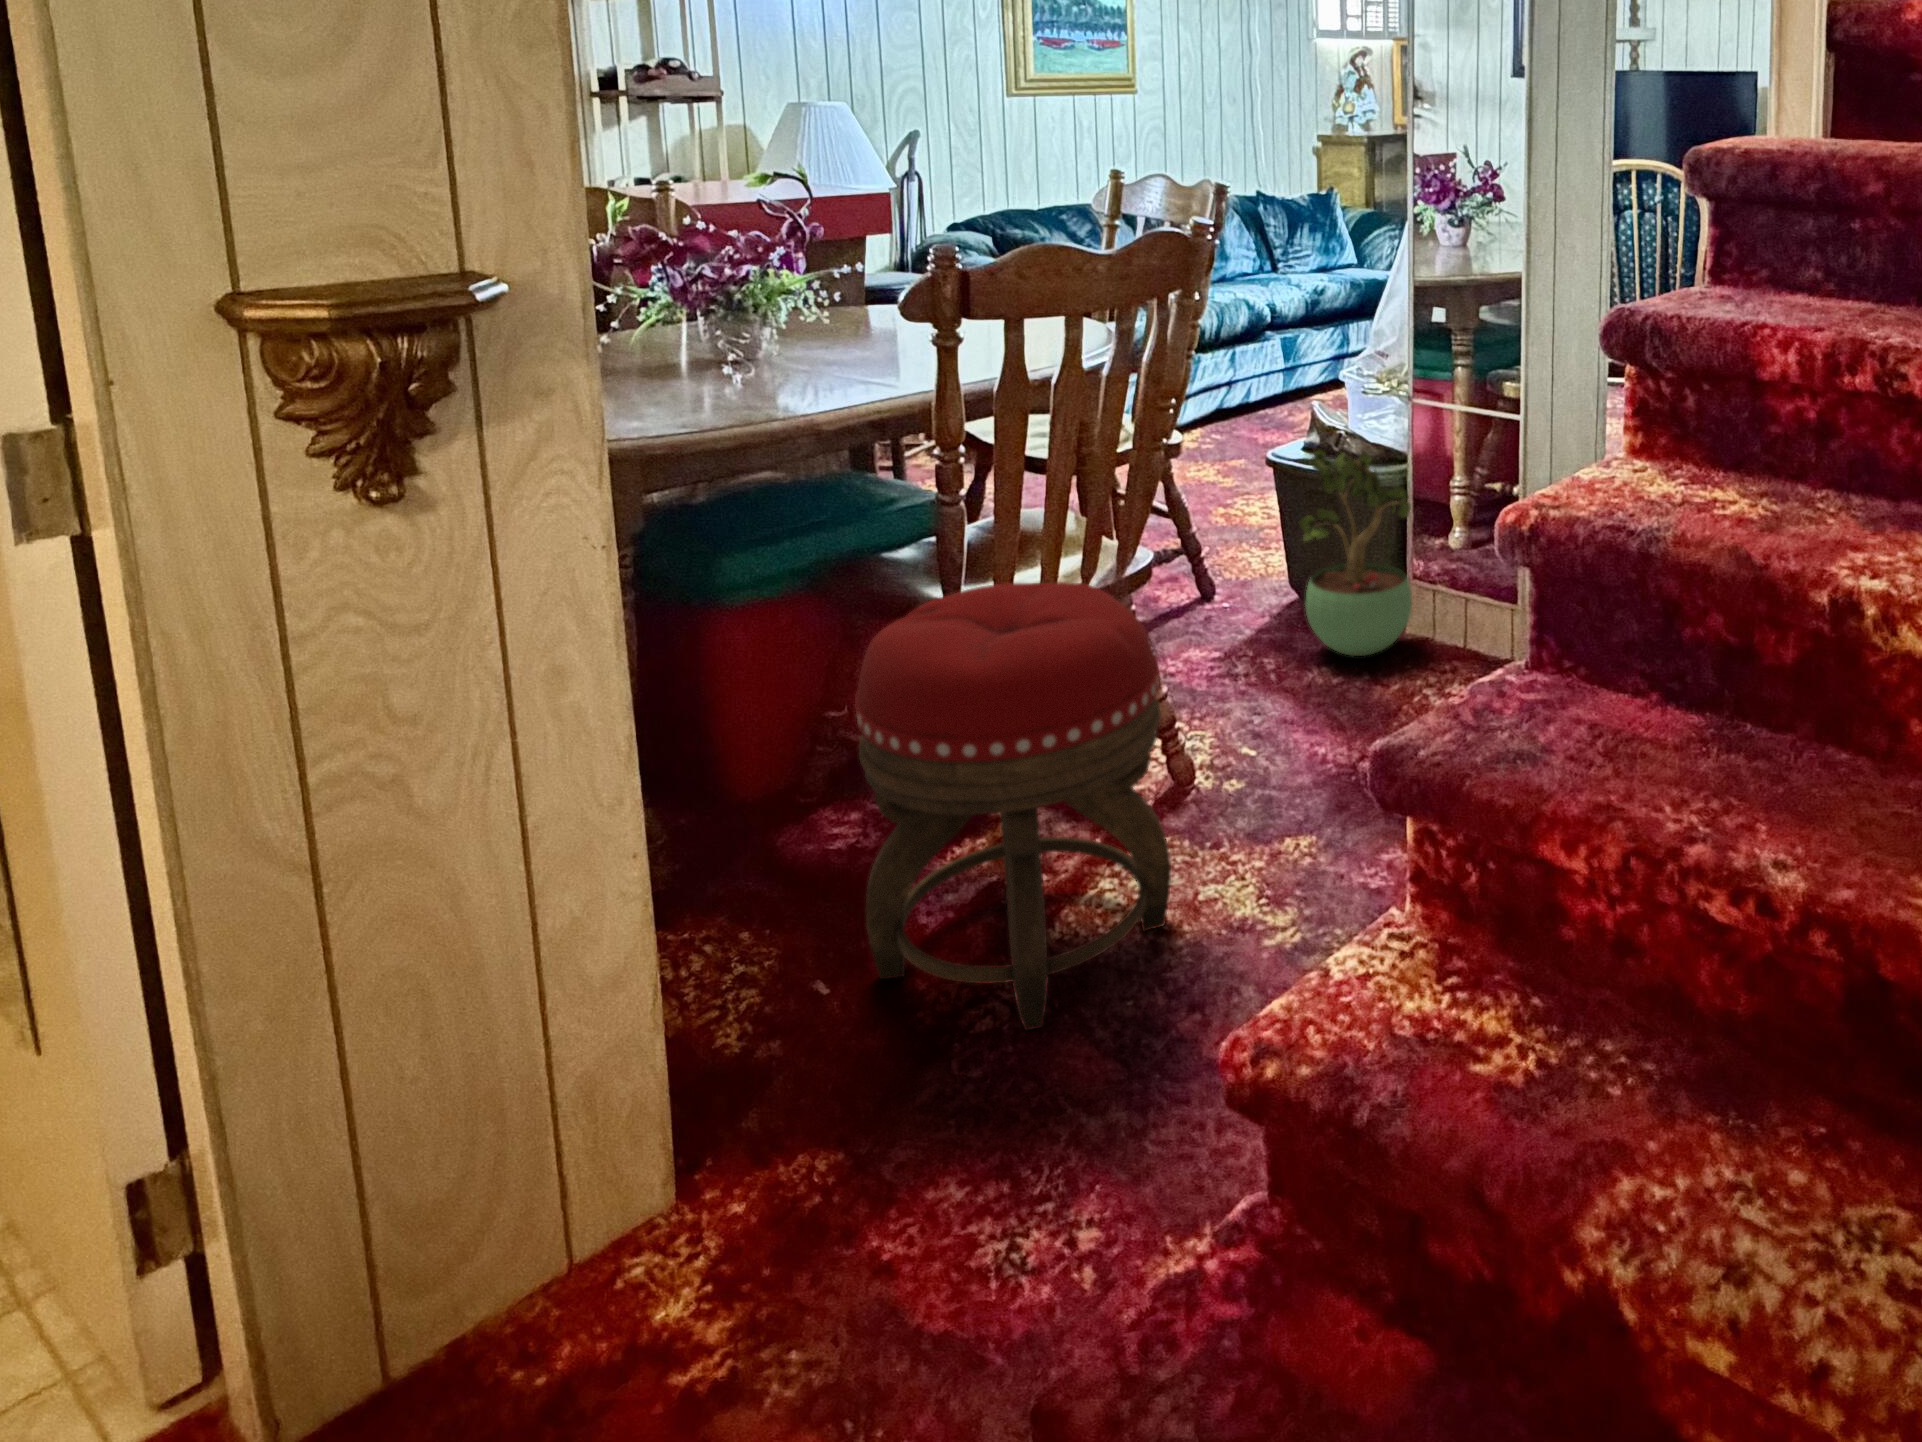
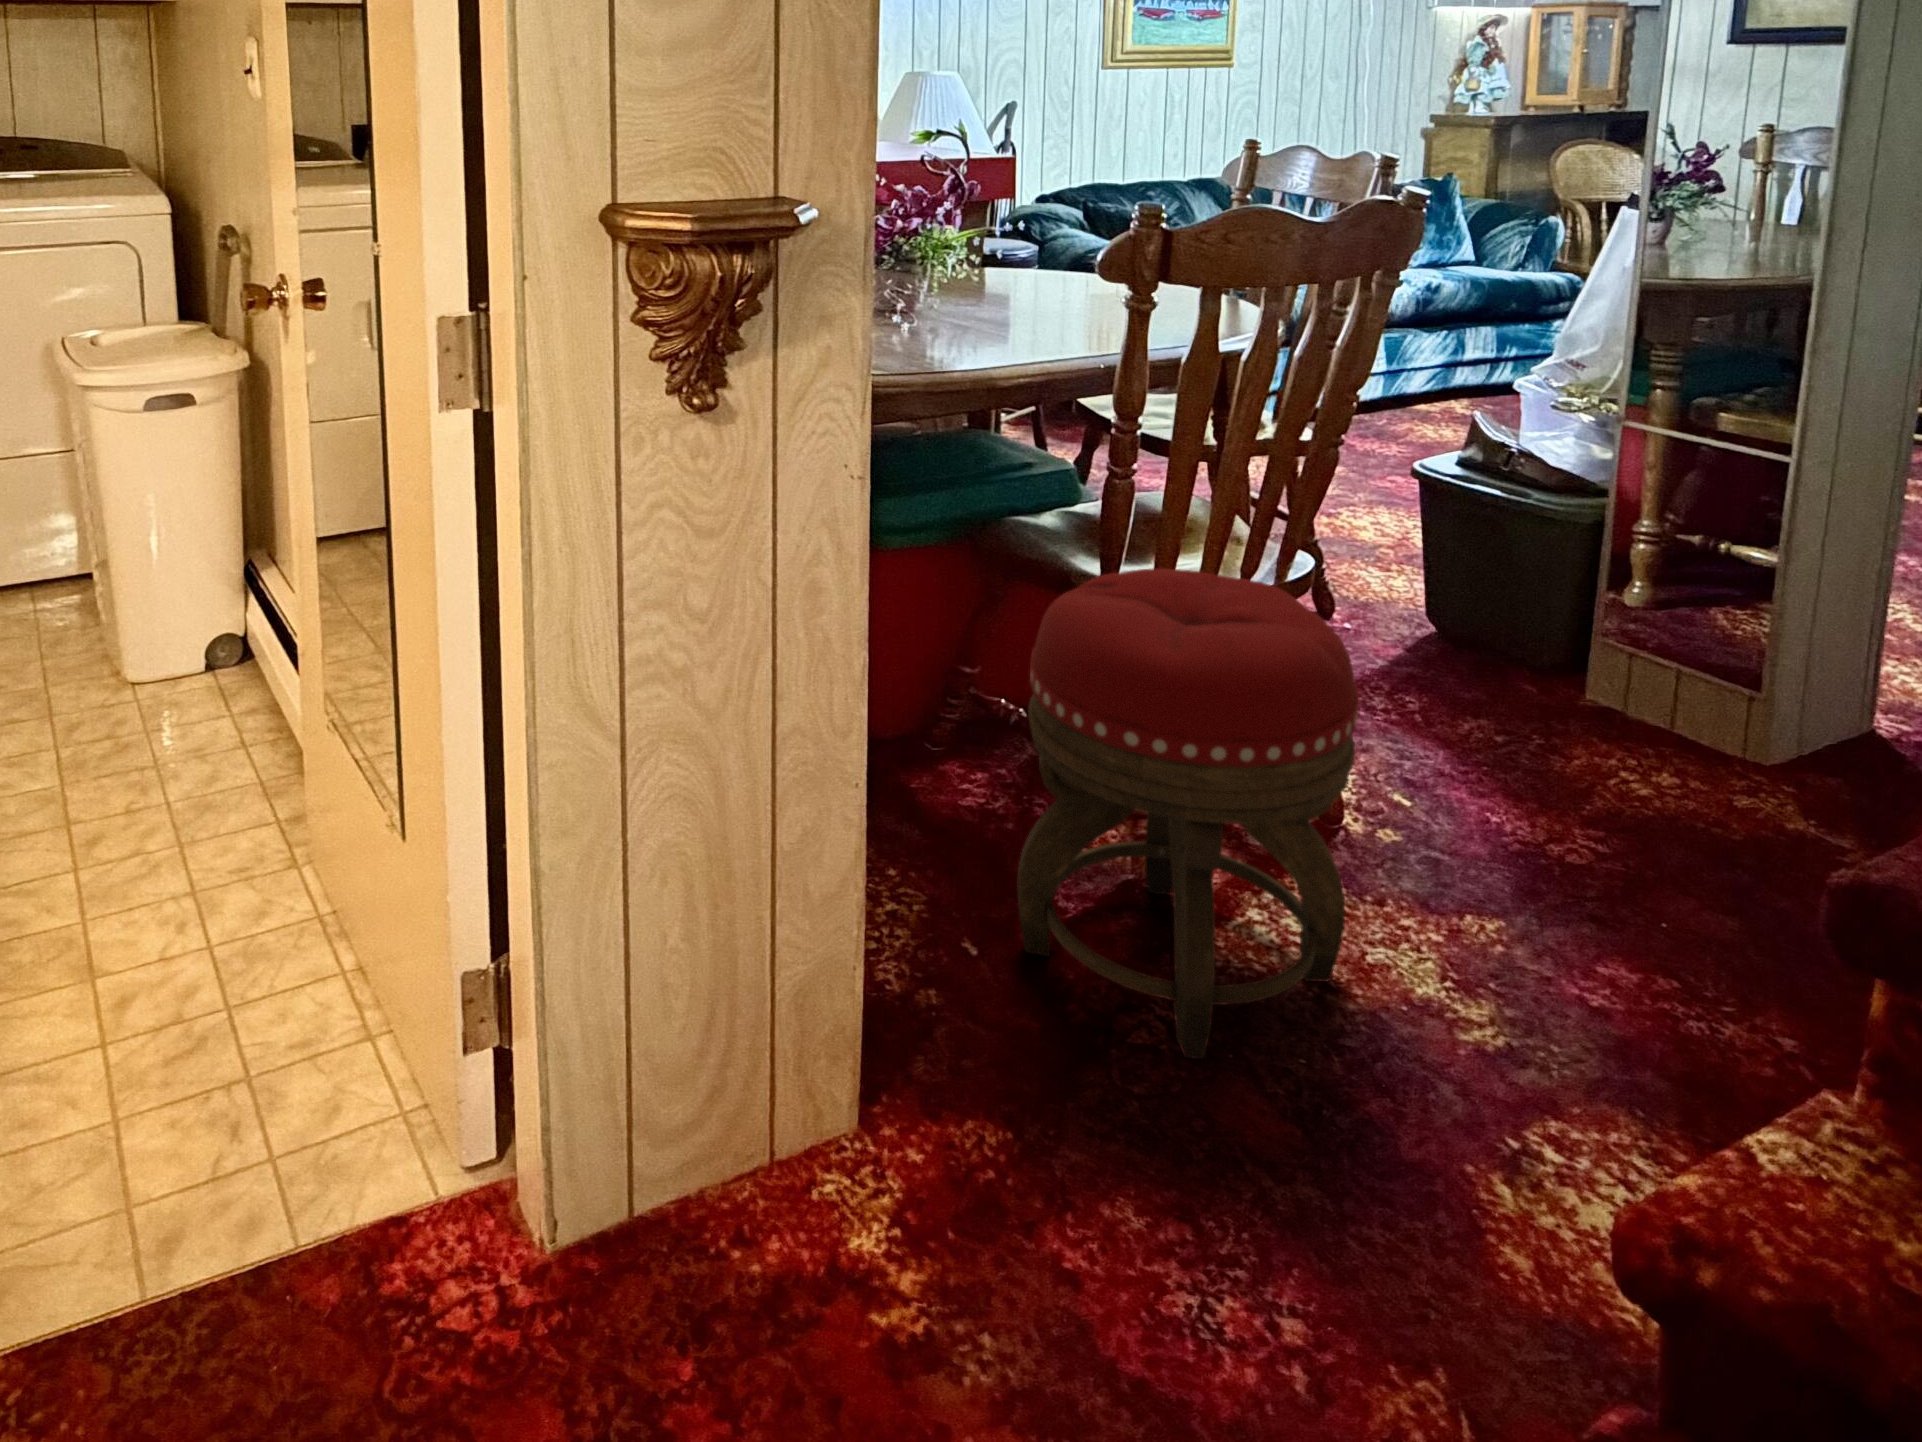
potted plant: present [1298,450,1412,656] -> none [1458,468,1625,715]

